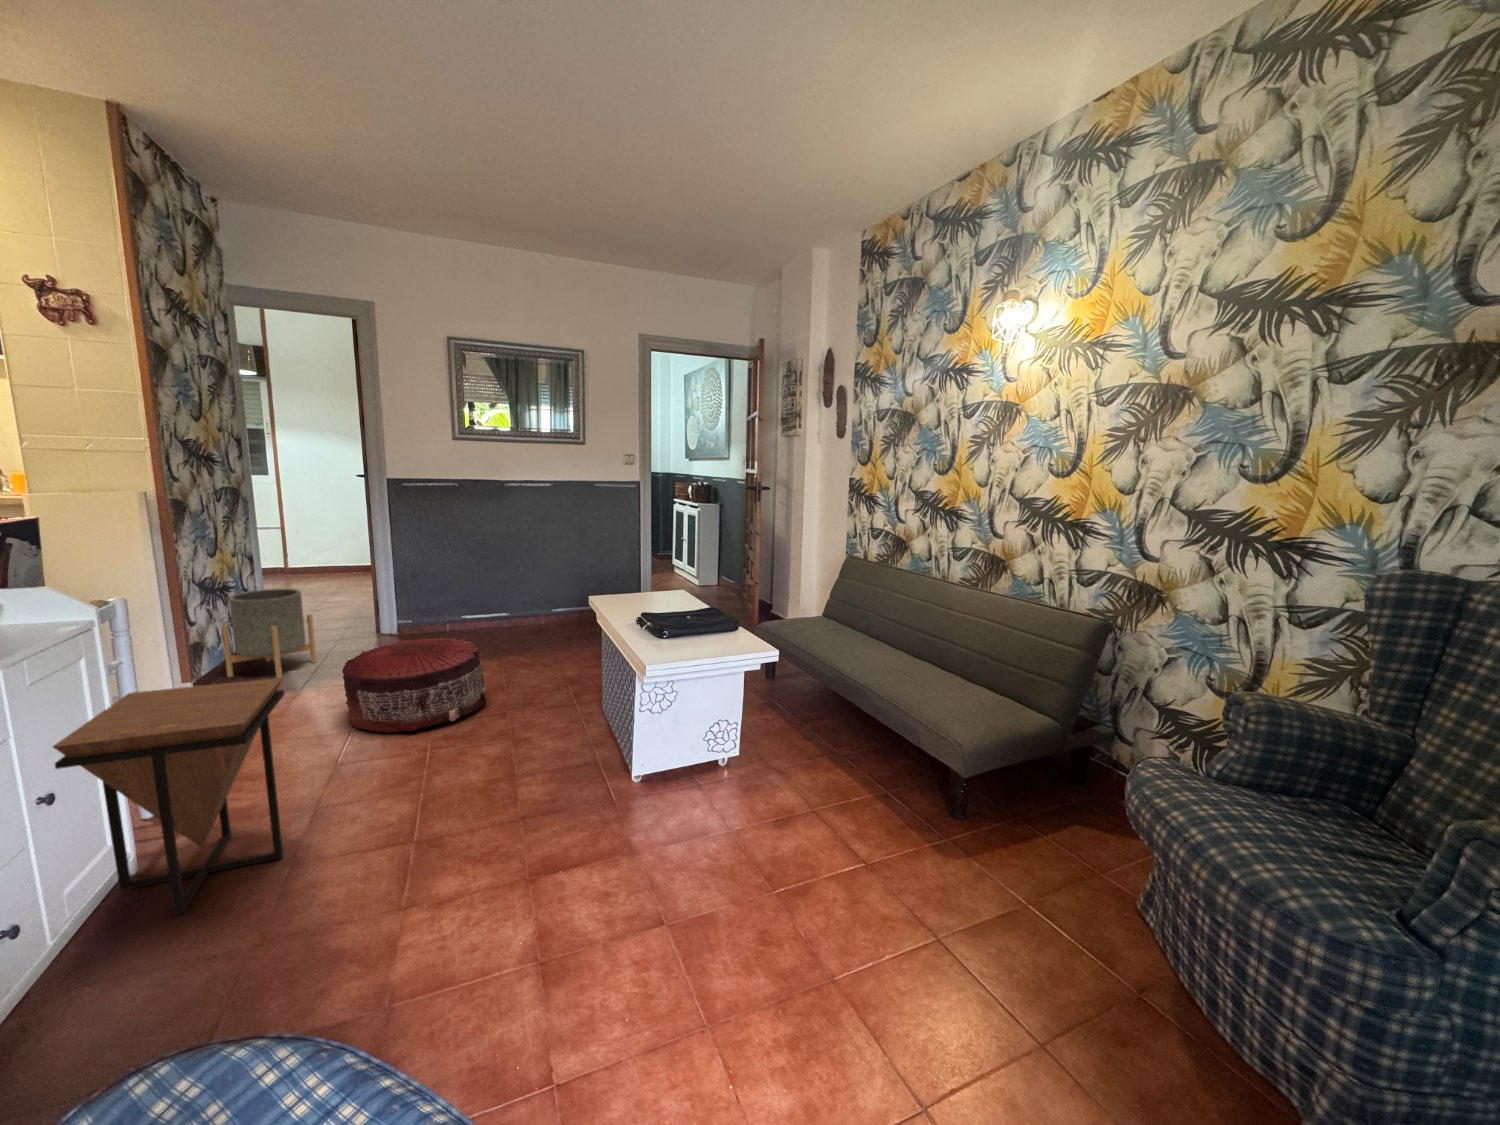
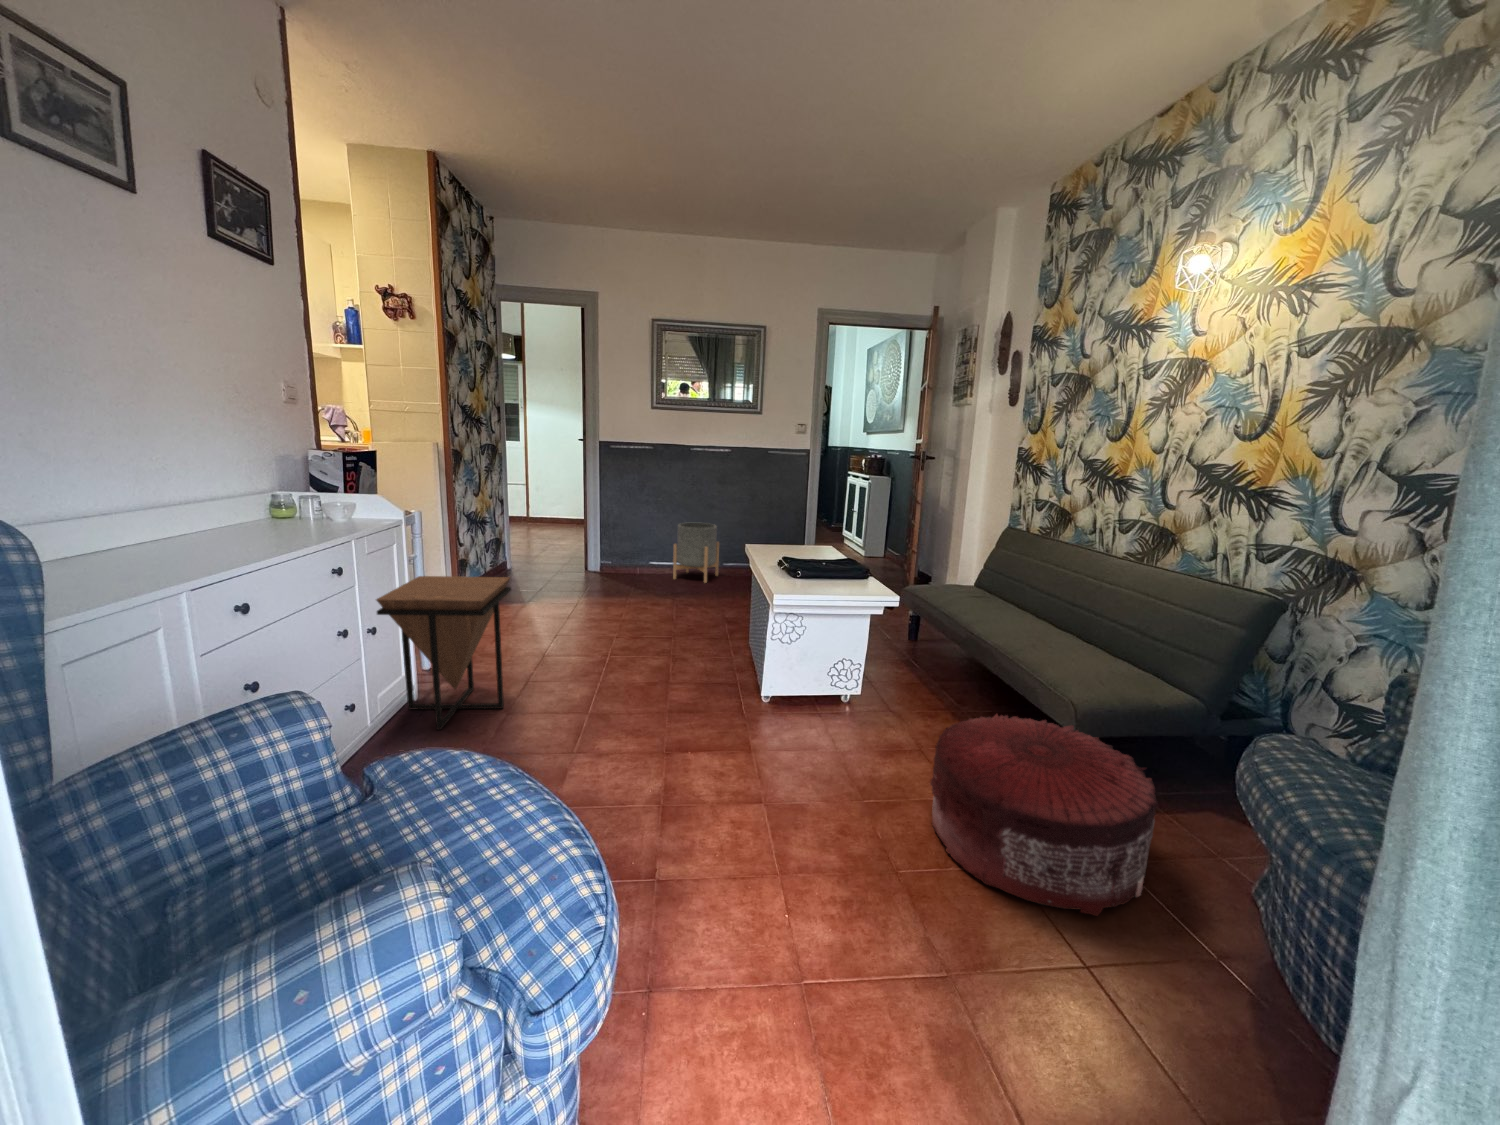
planter: present [222,589,316,678] -> present [673,523,719,583]
pouf: present [342,638,486,732] -> present [930,714,1158,916]

